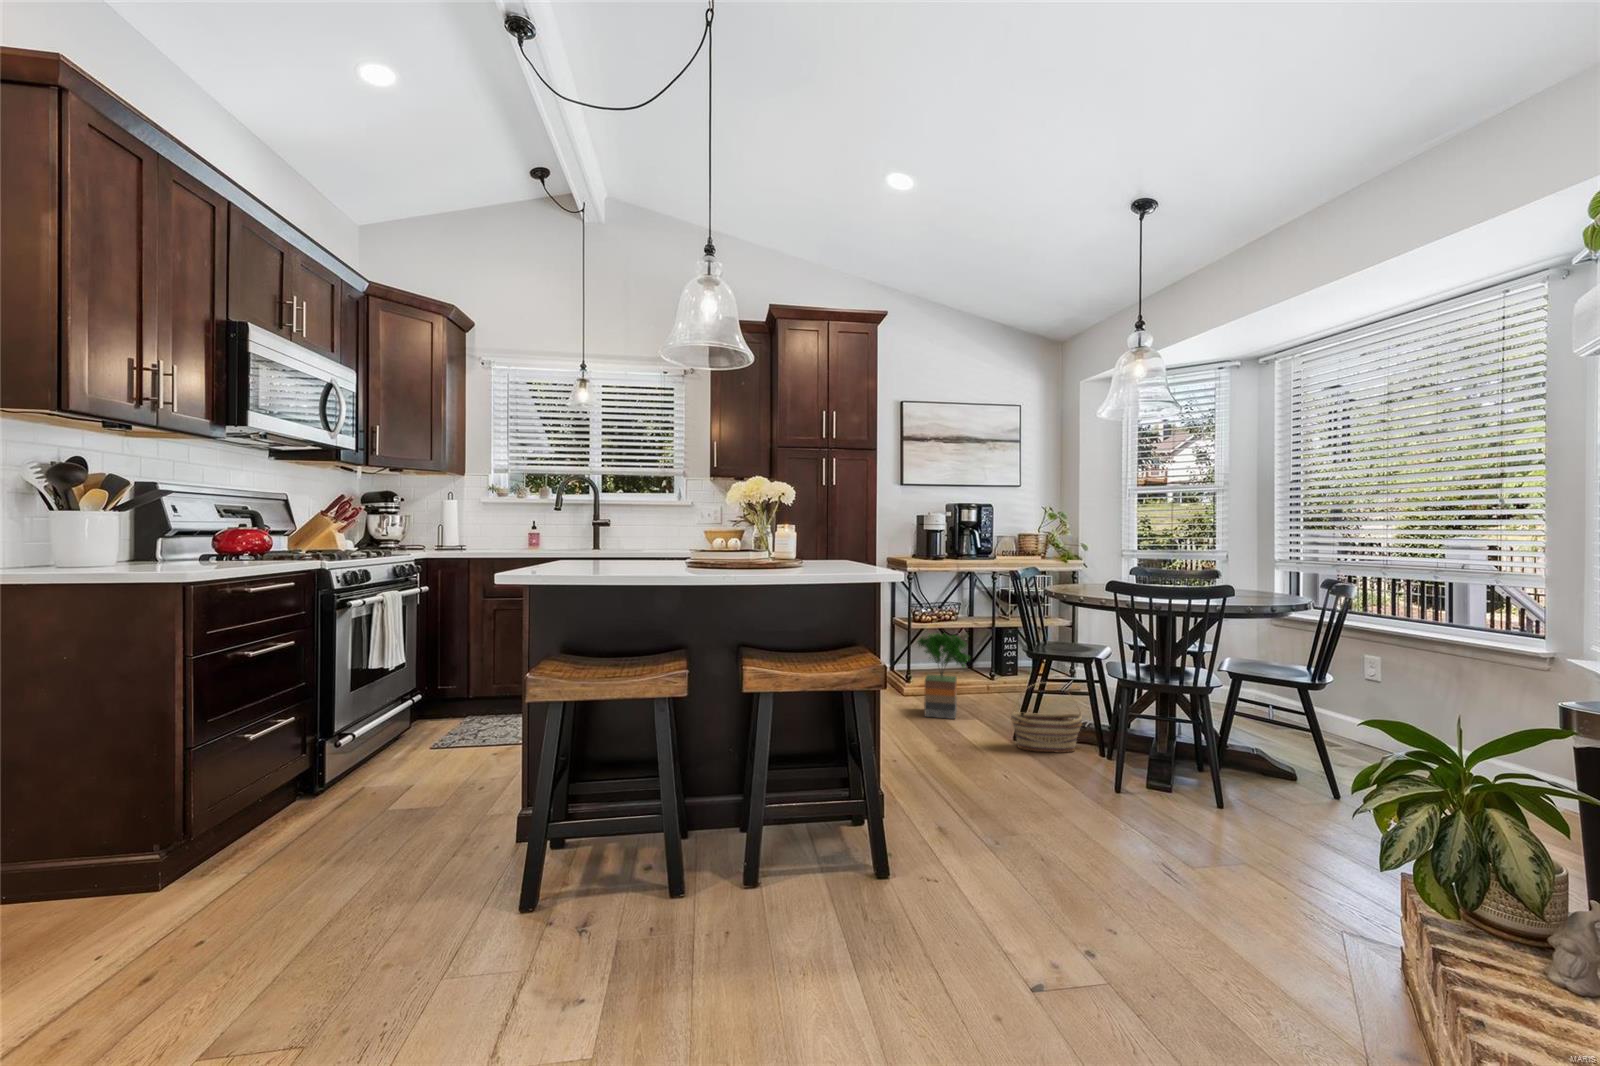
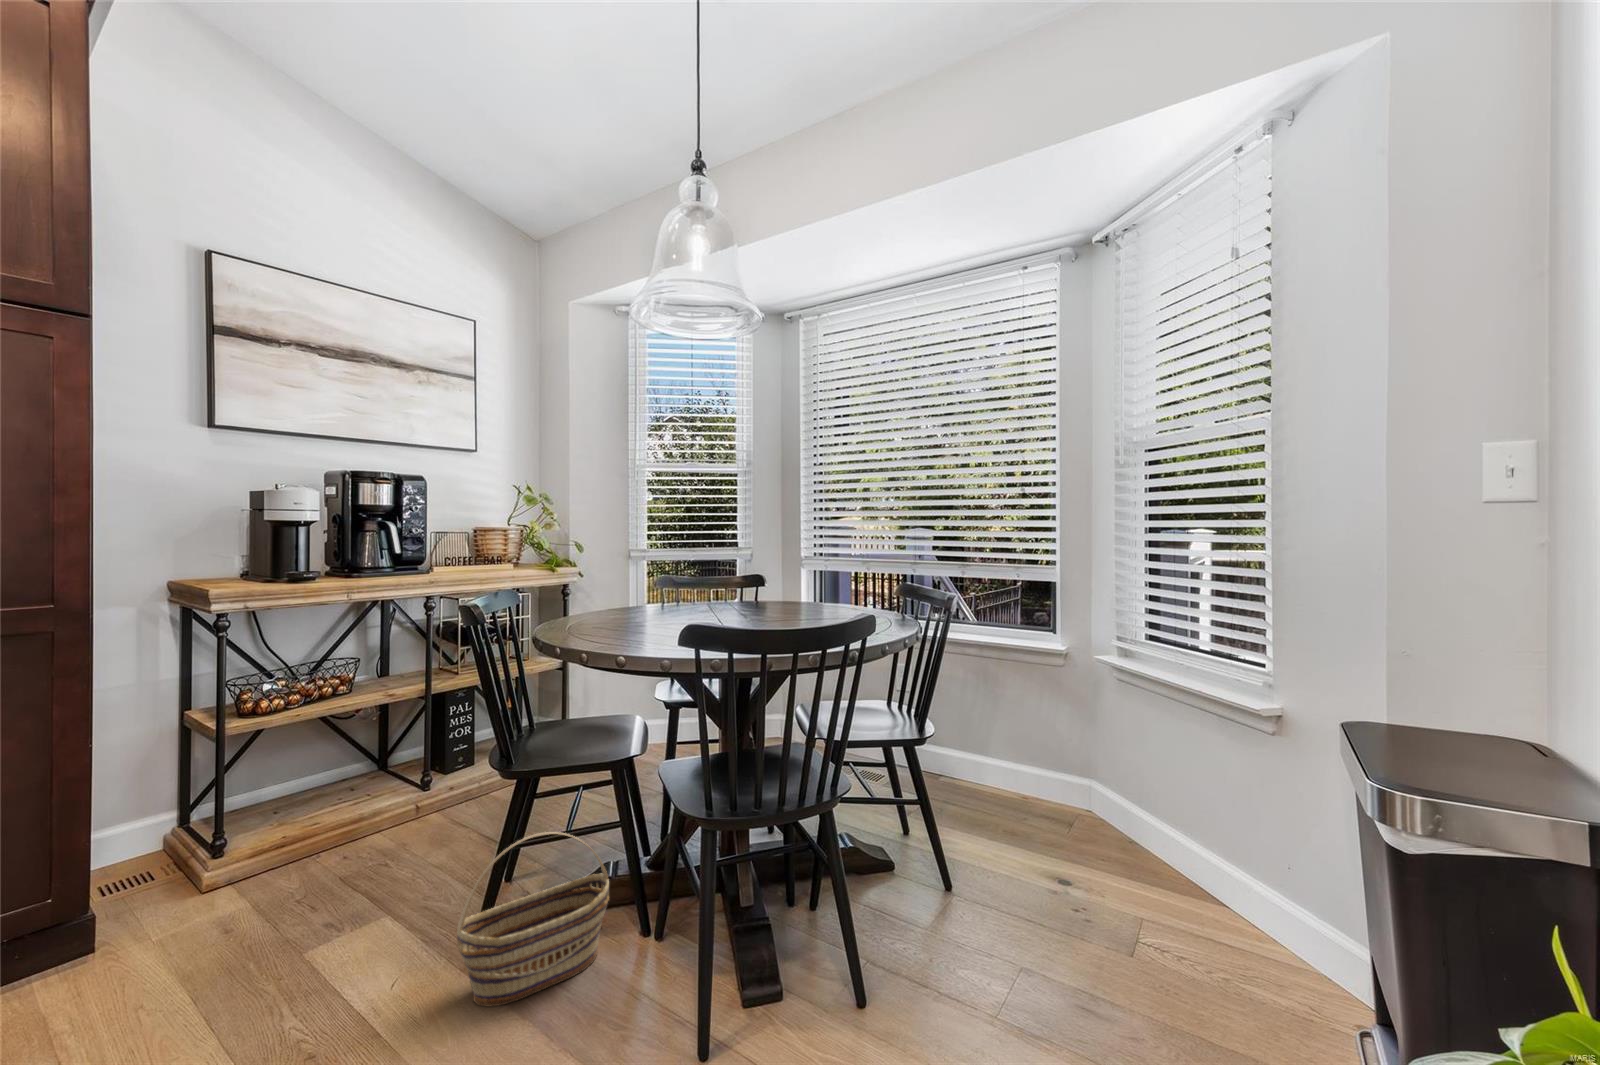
potted tree: present [918,634,970,719] -> none [212,740,369,963]

